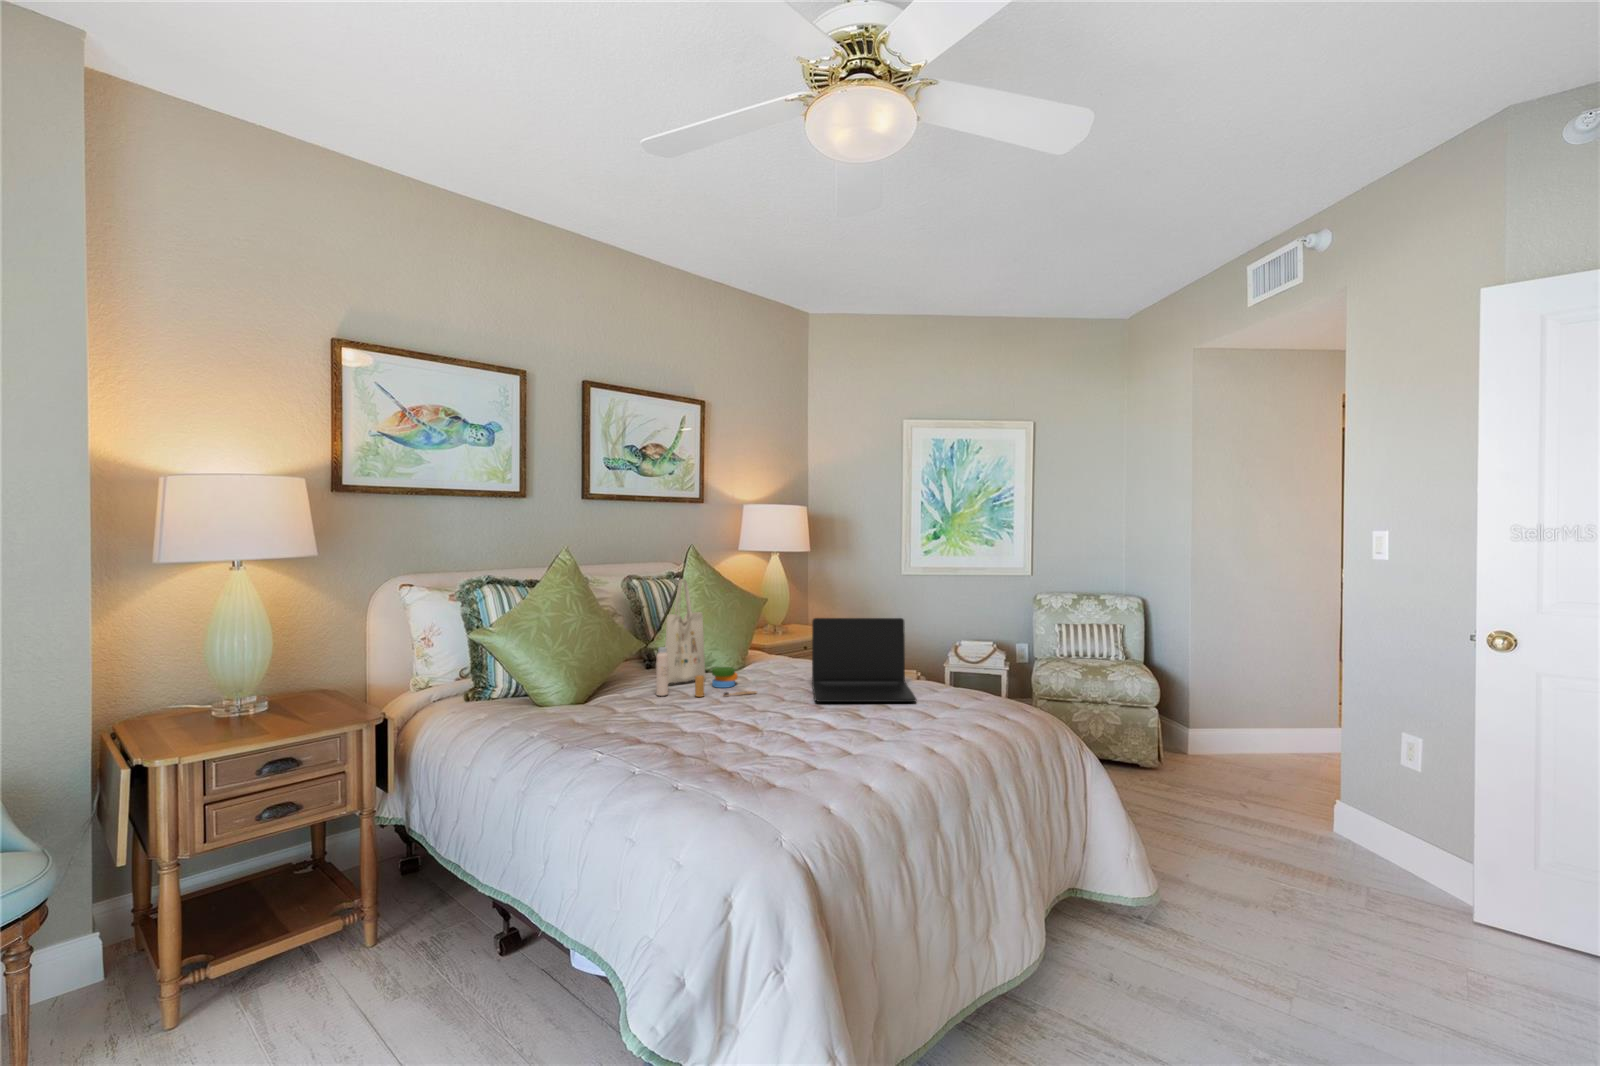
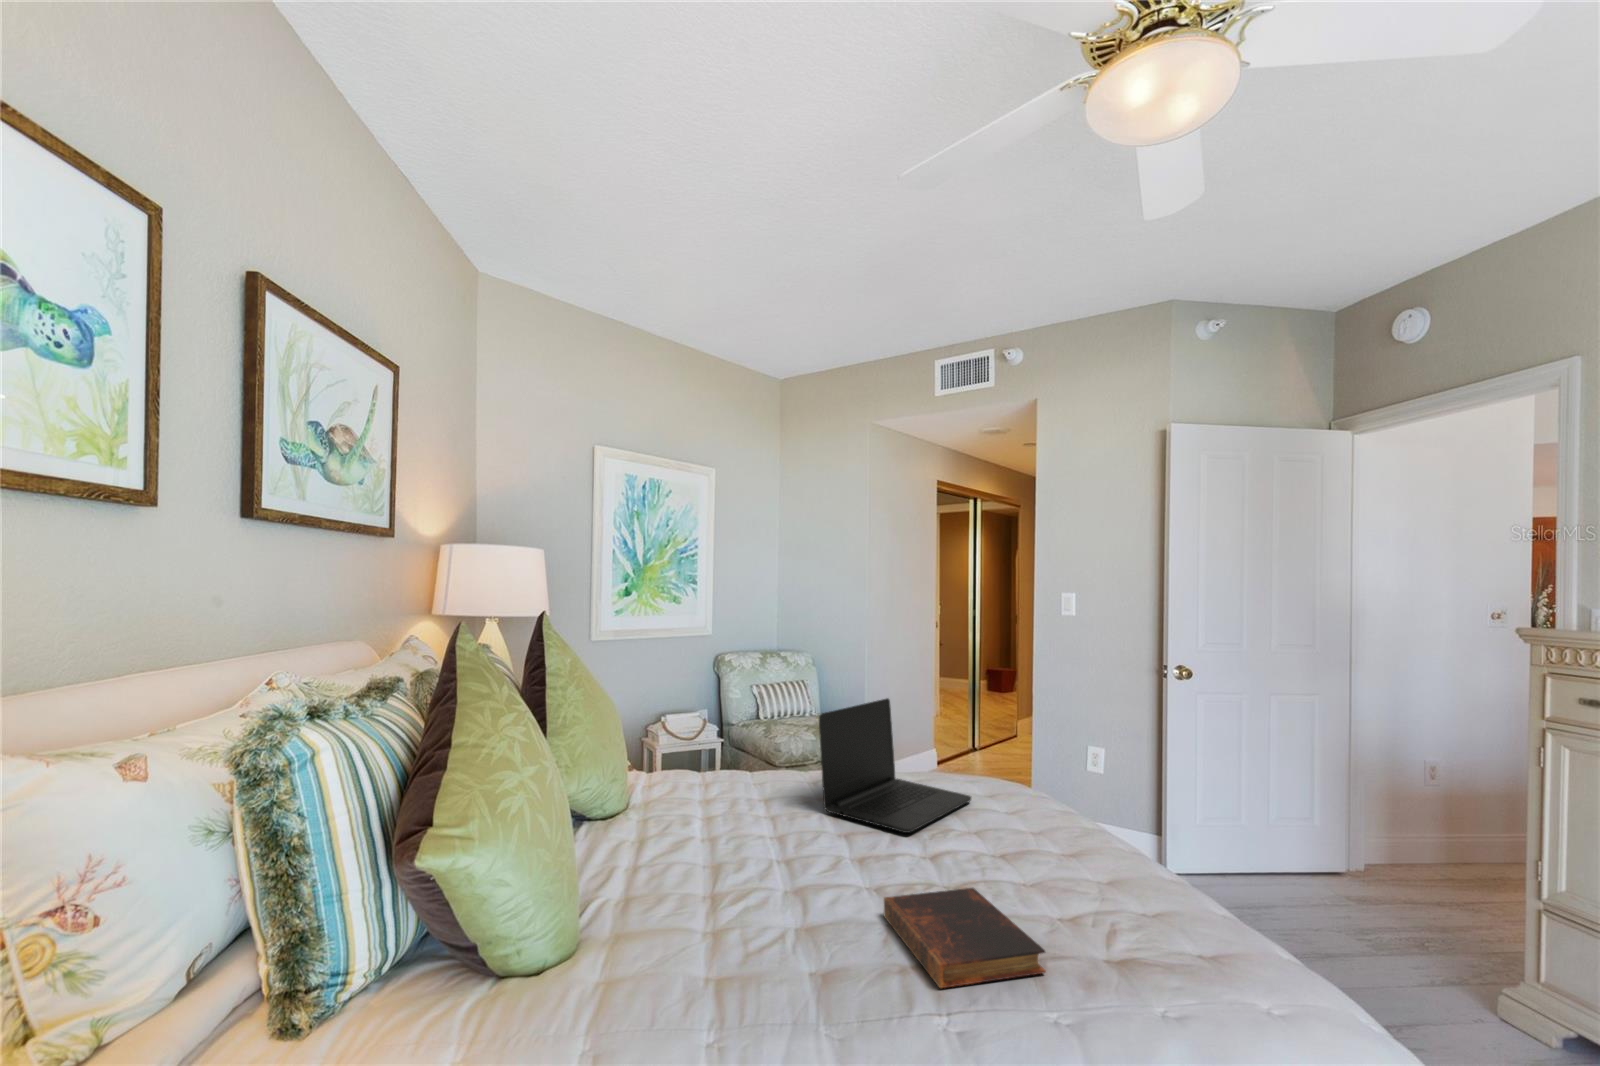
tote bag: present [656,579,757,697] -> none [643,677,806,902]
book: none [644,708,746,748] -> present [884,888,1046,988]

